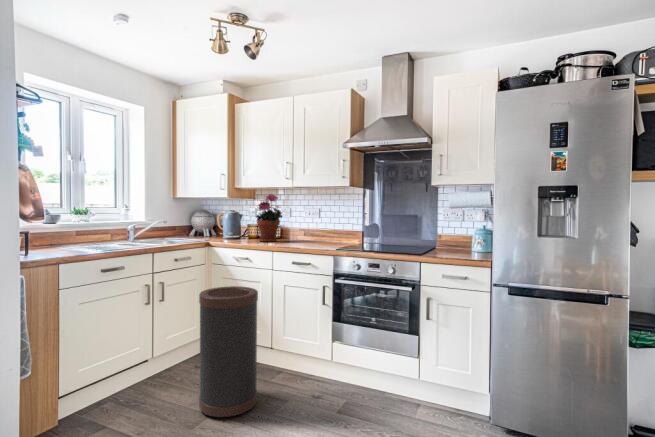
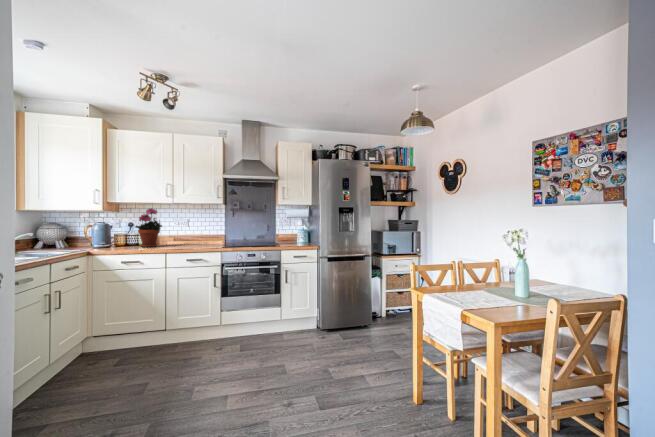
trash can: present [199,286,258,417] -> none [129,281,180,385]

